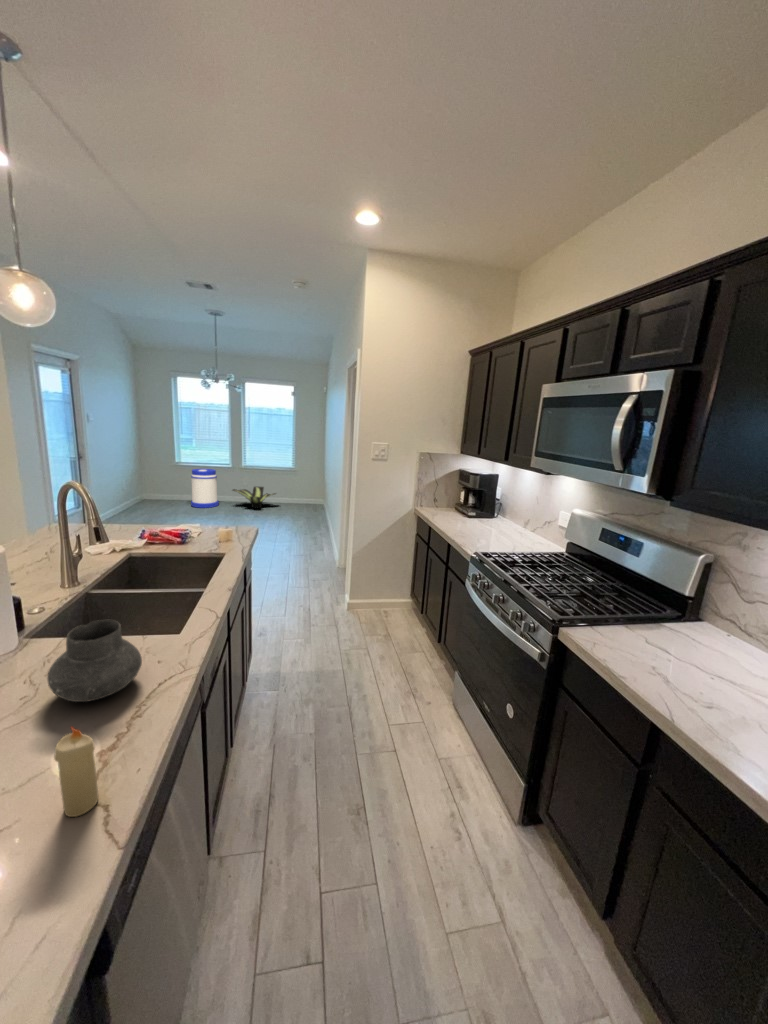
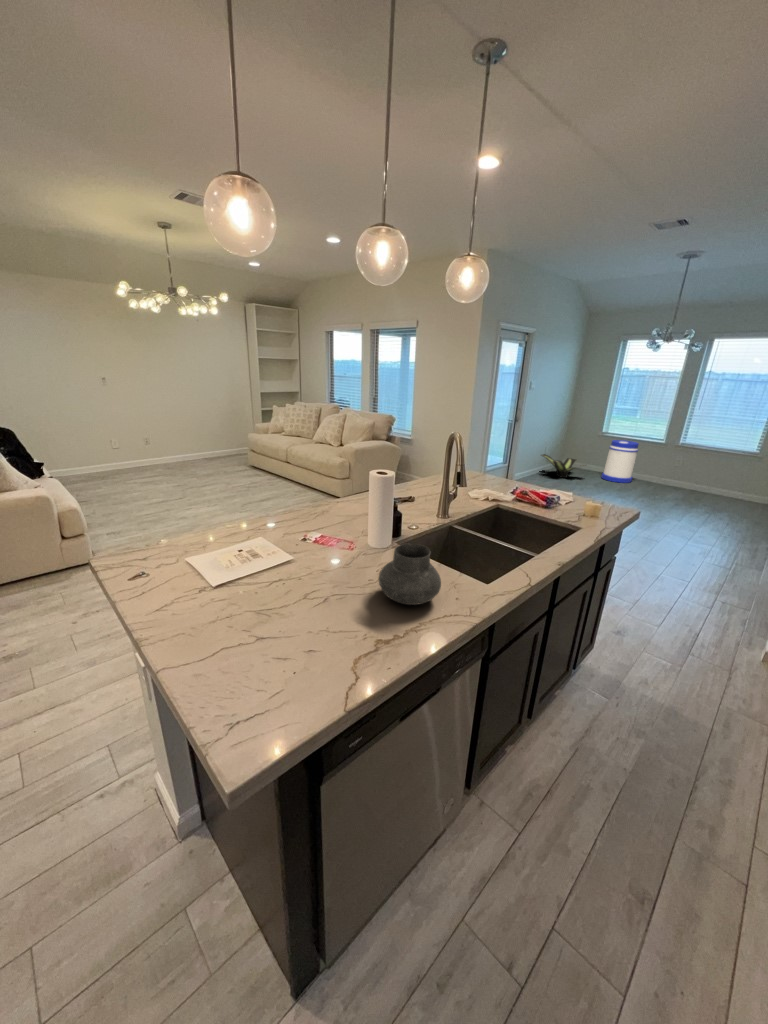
potted plant: present [233,487,276,508] -> present [541,454,584,478]
candle: present [54,727,99,817] -> none [336,607,360,673]

